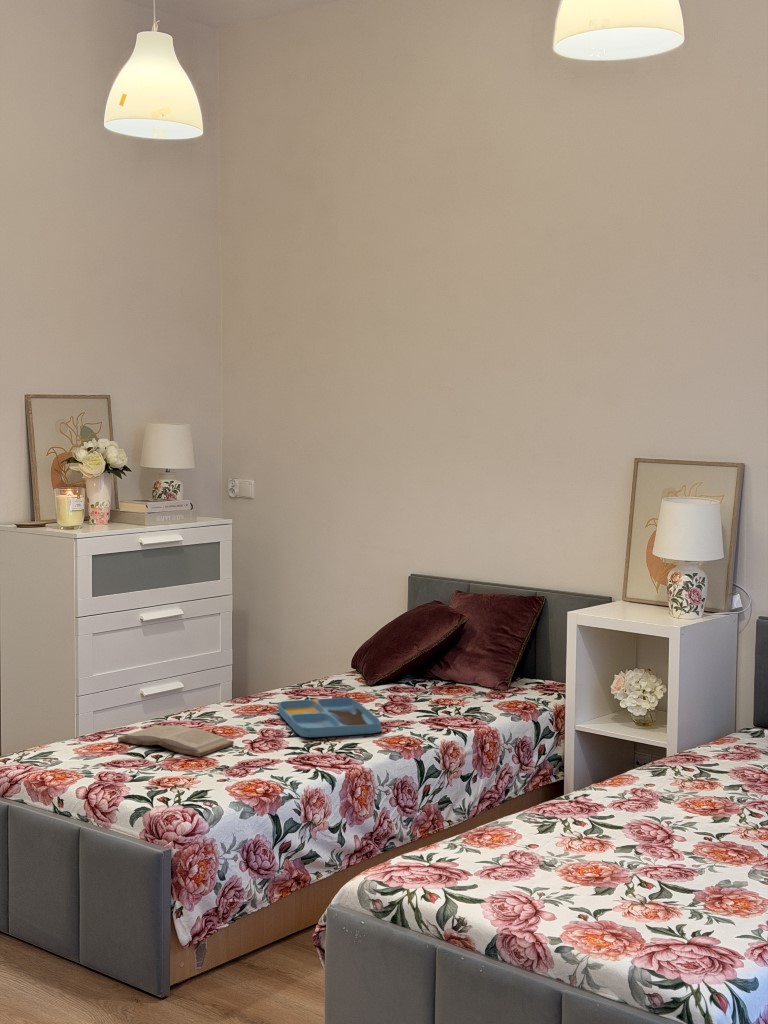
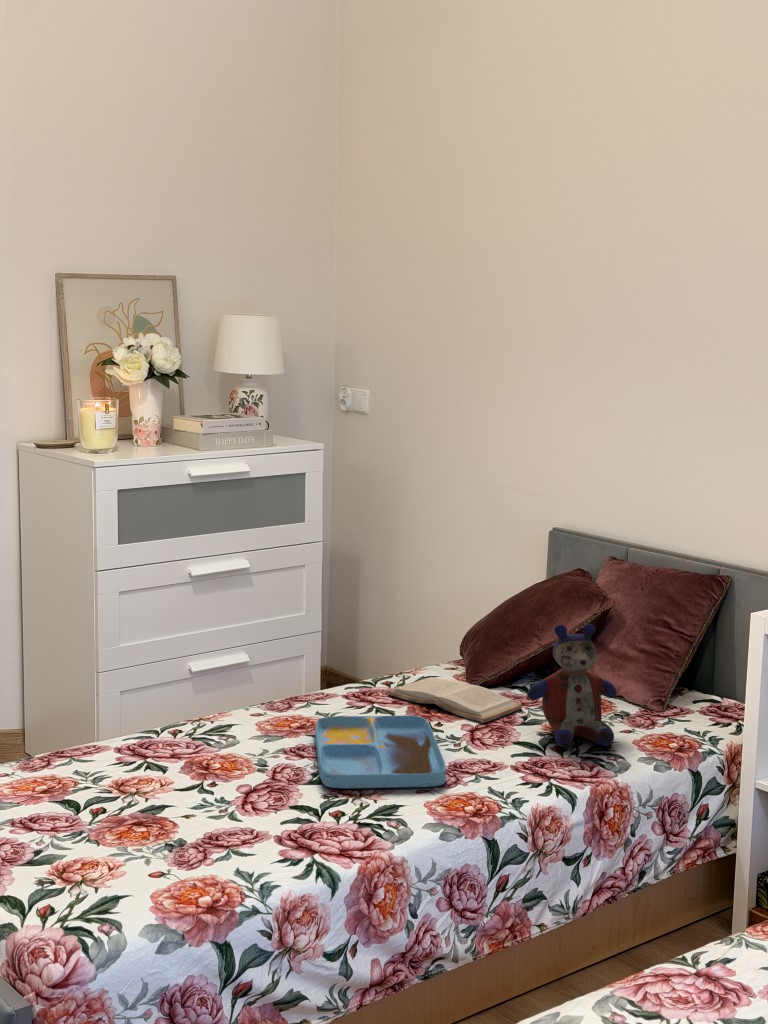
stuffed bear: none [421,628,482,711] -> present [527,624,617,747]
book: present [118,725,234,757] -> present [387,677,522,723]

